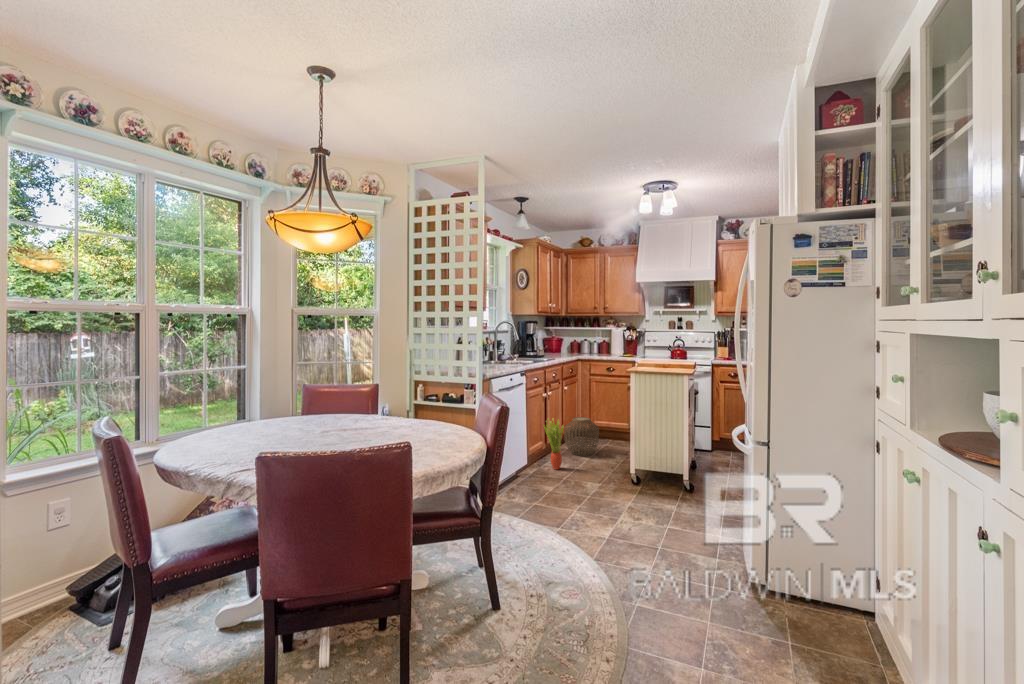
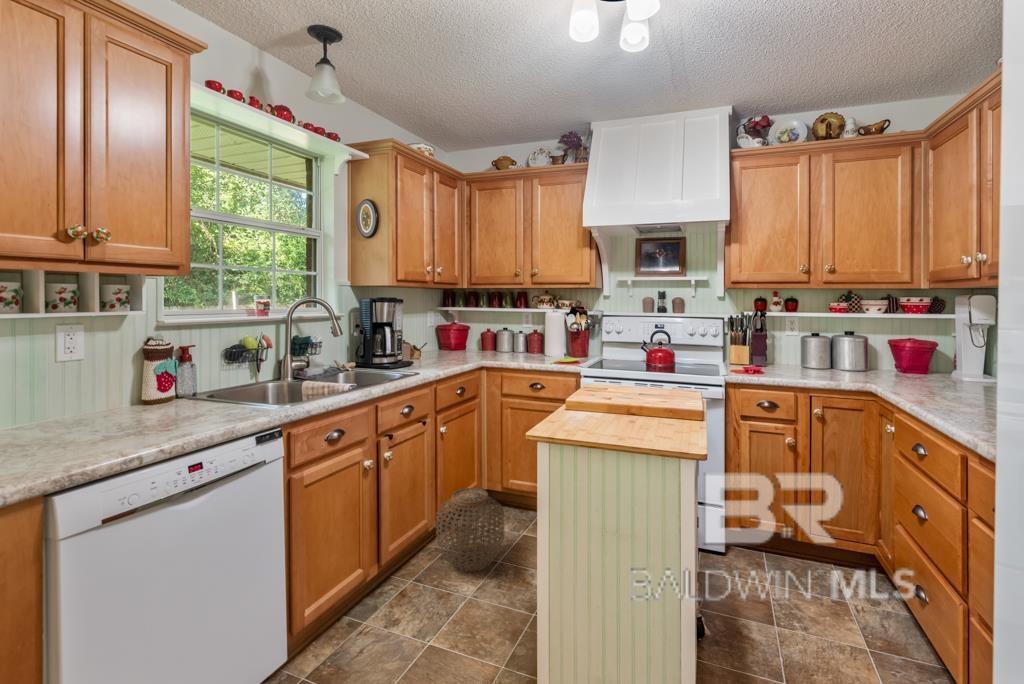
potted plant: present [544,419,564,469] -> none [355,520,407,639]

